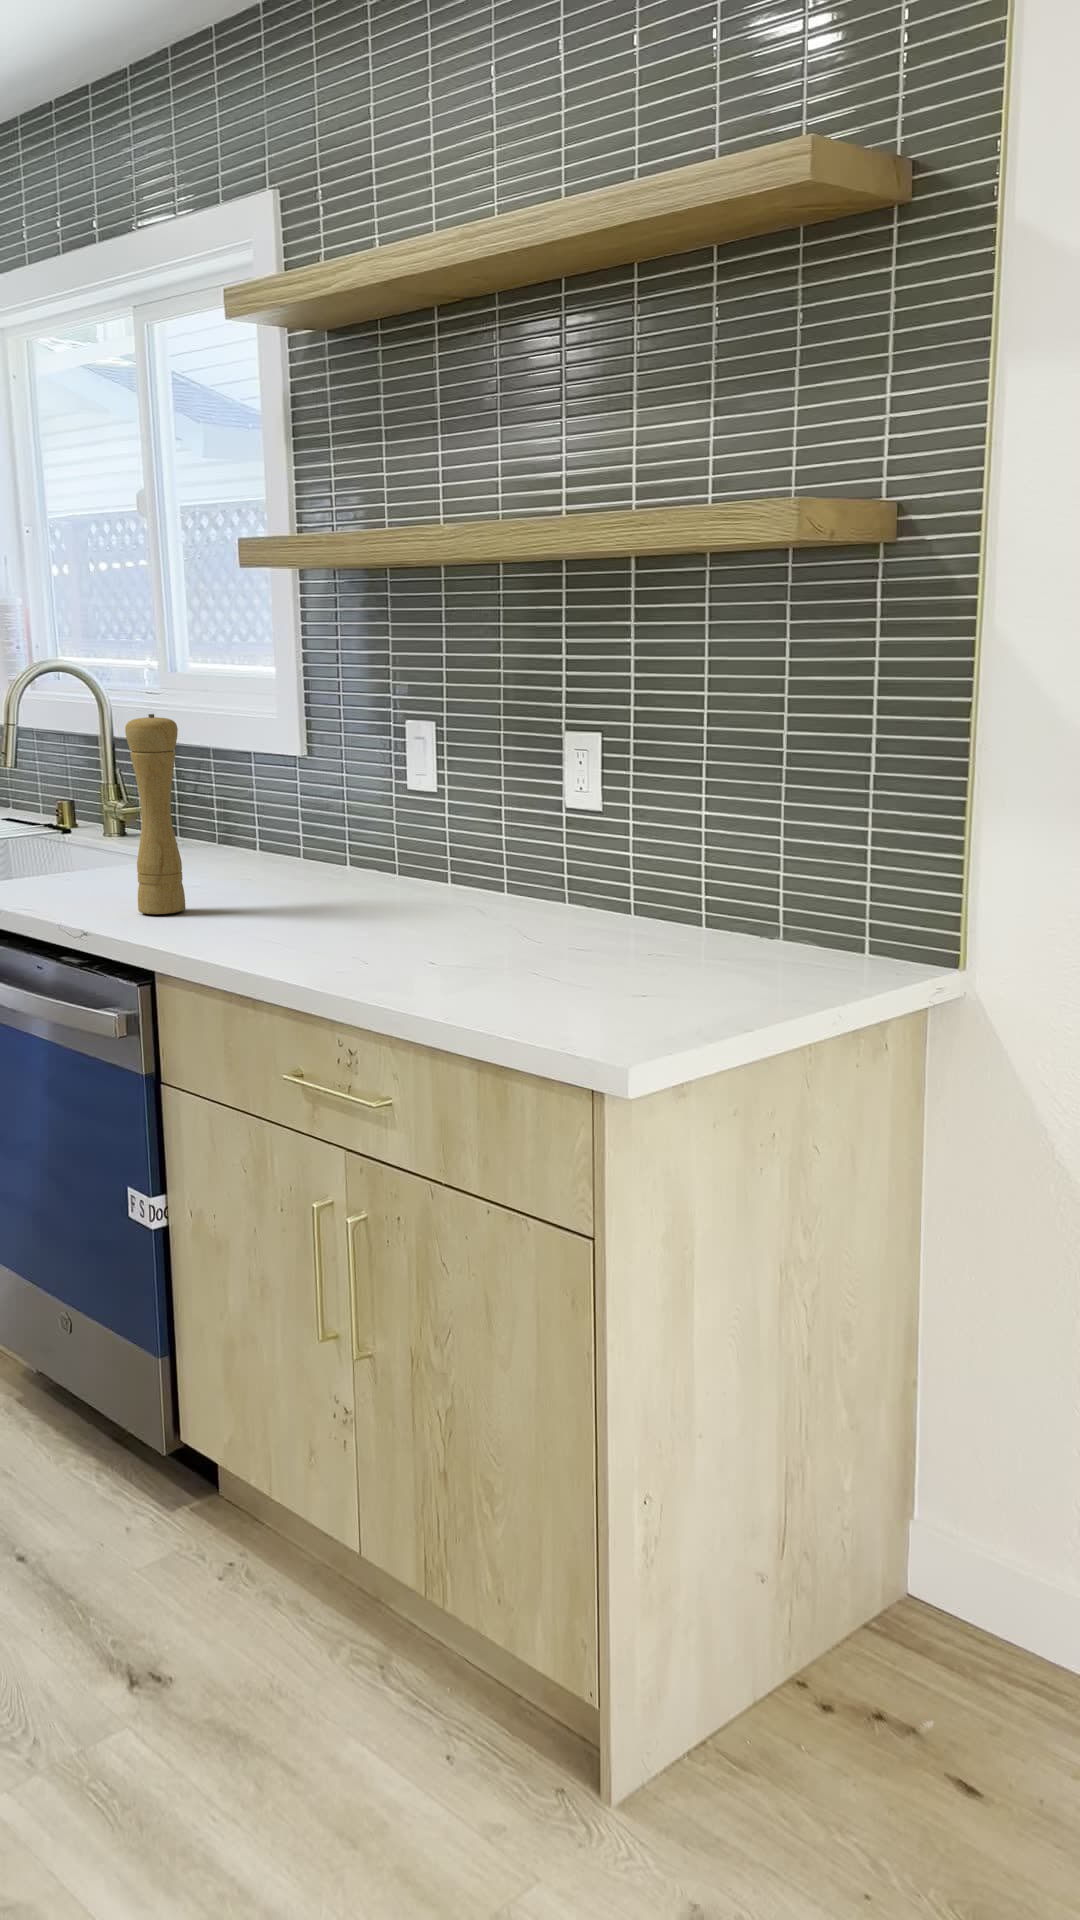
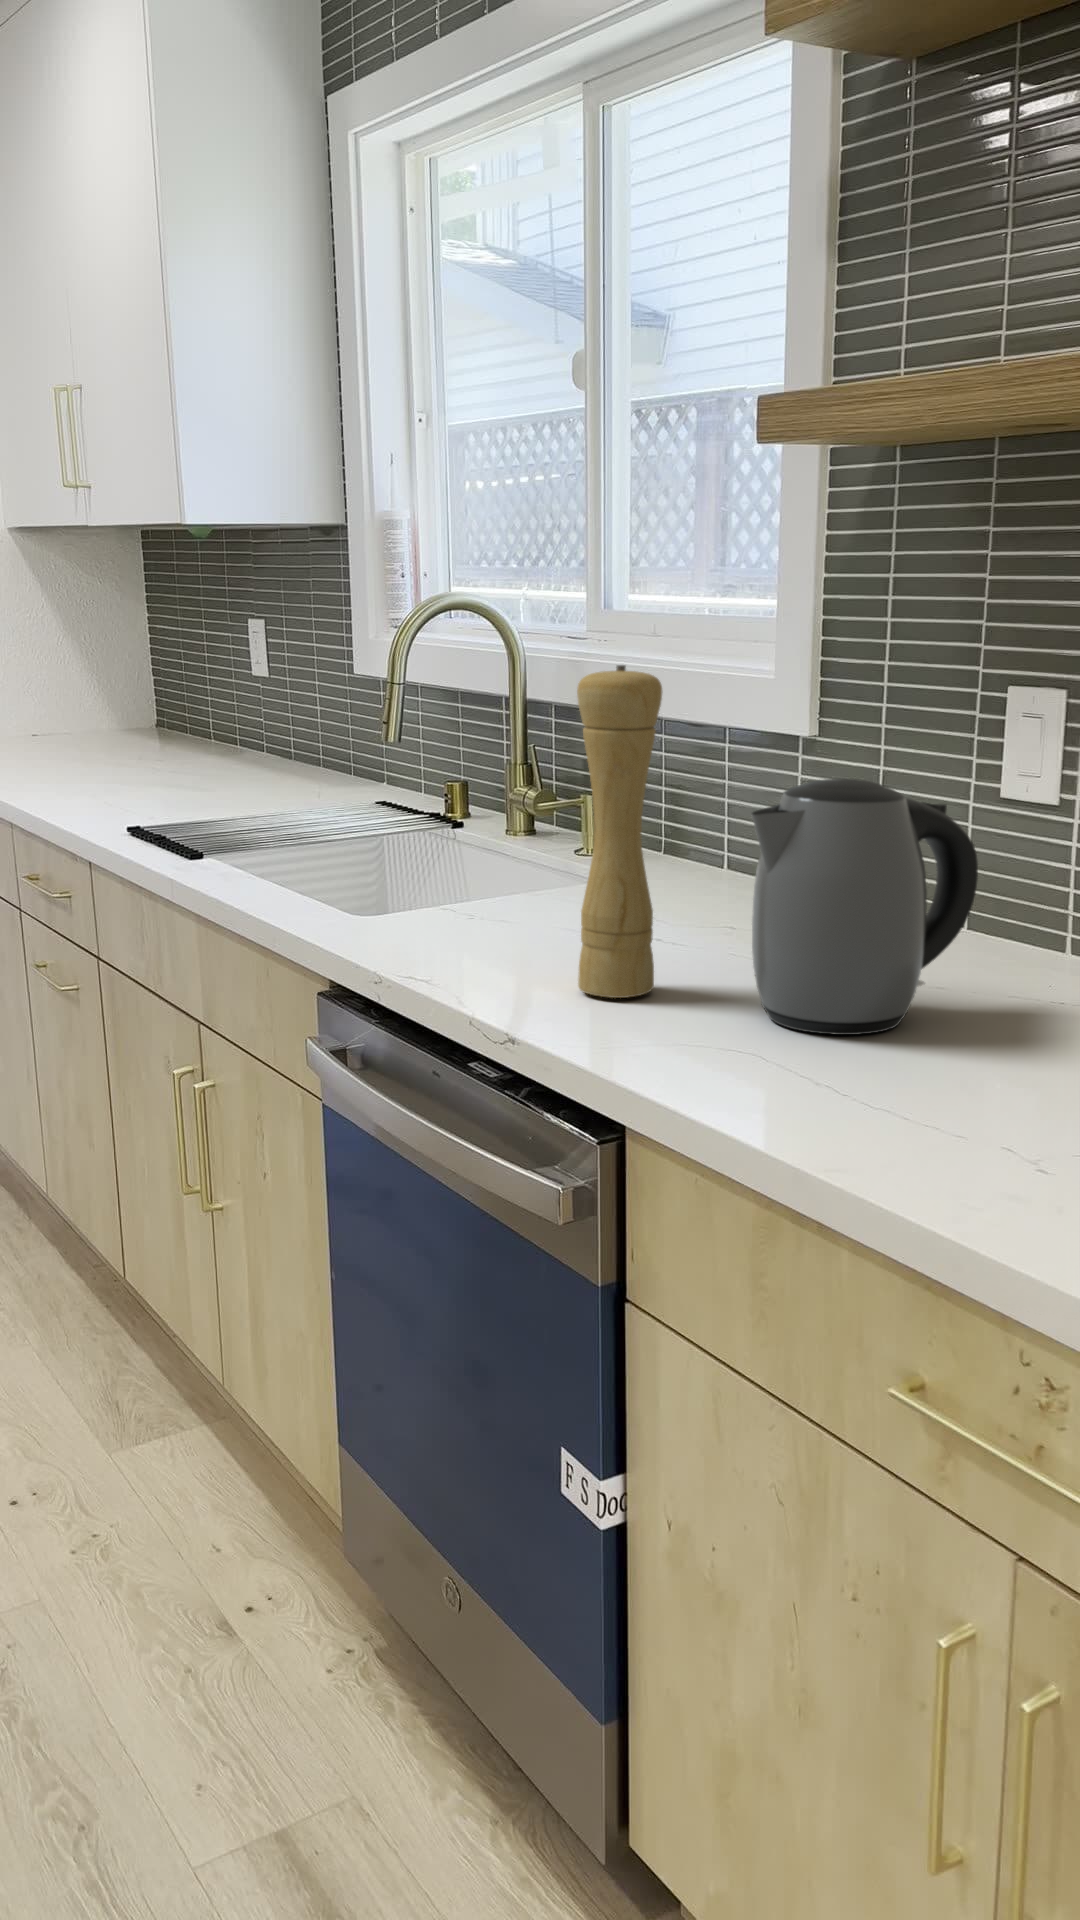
kettle: none [229,777,369,923] -> present [752,778,978,1035]

